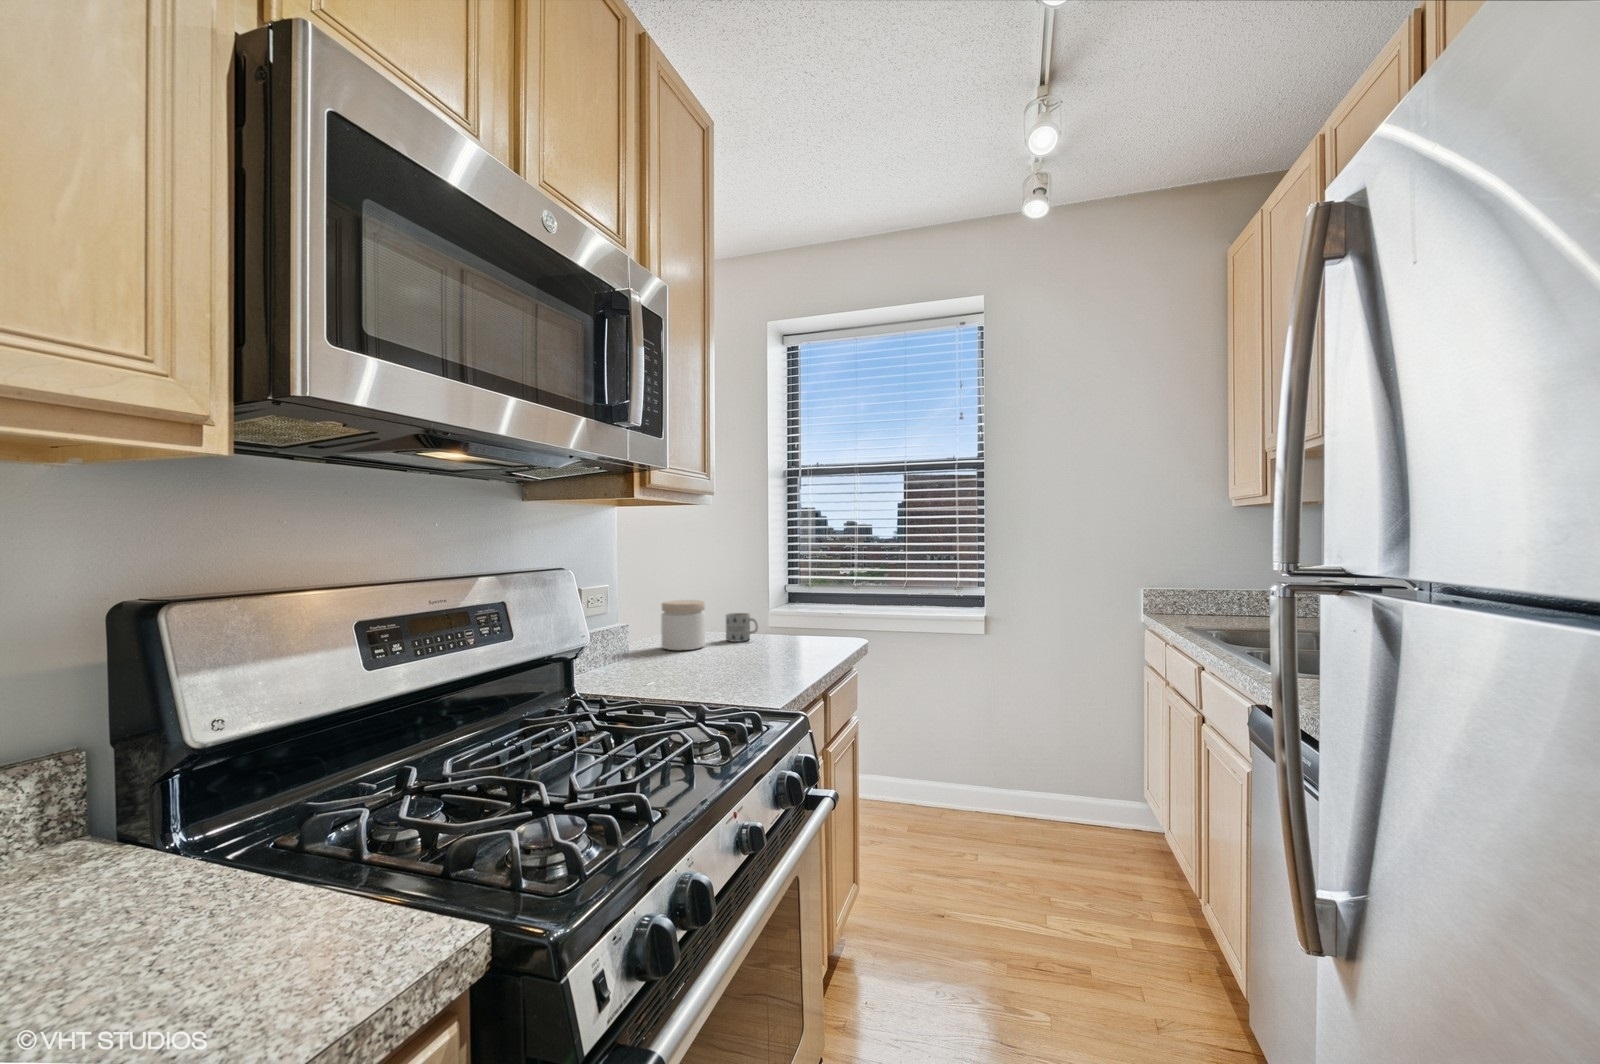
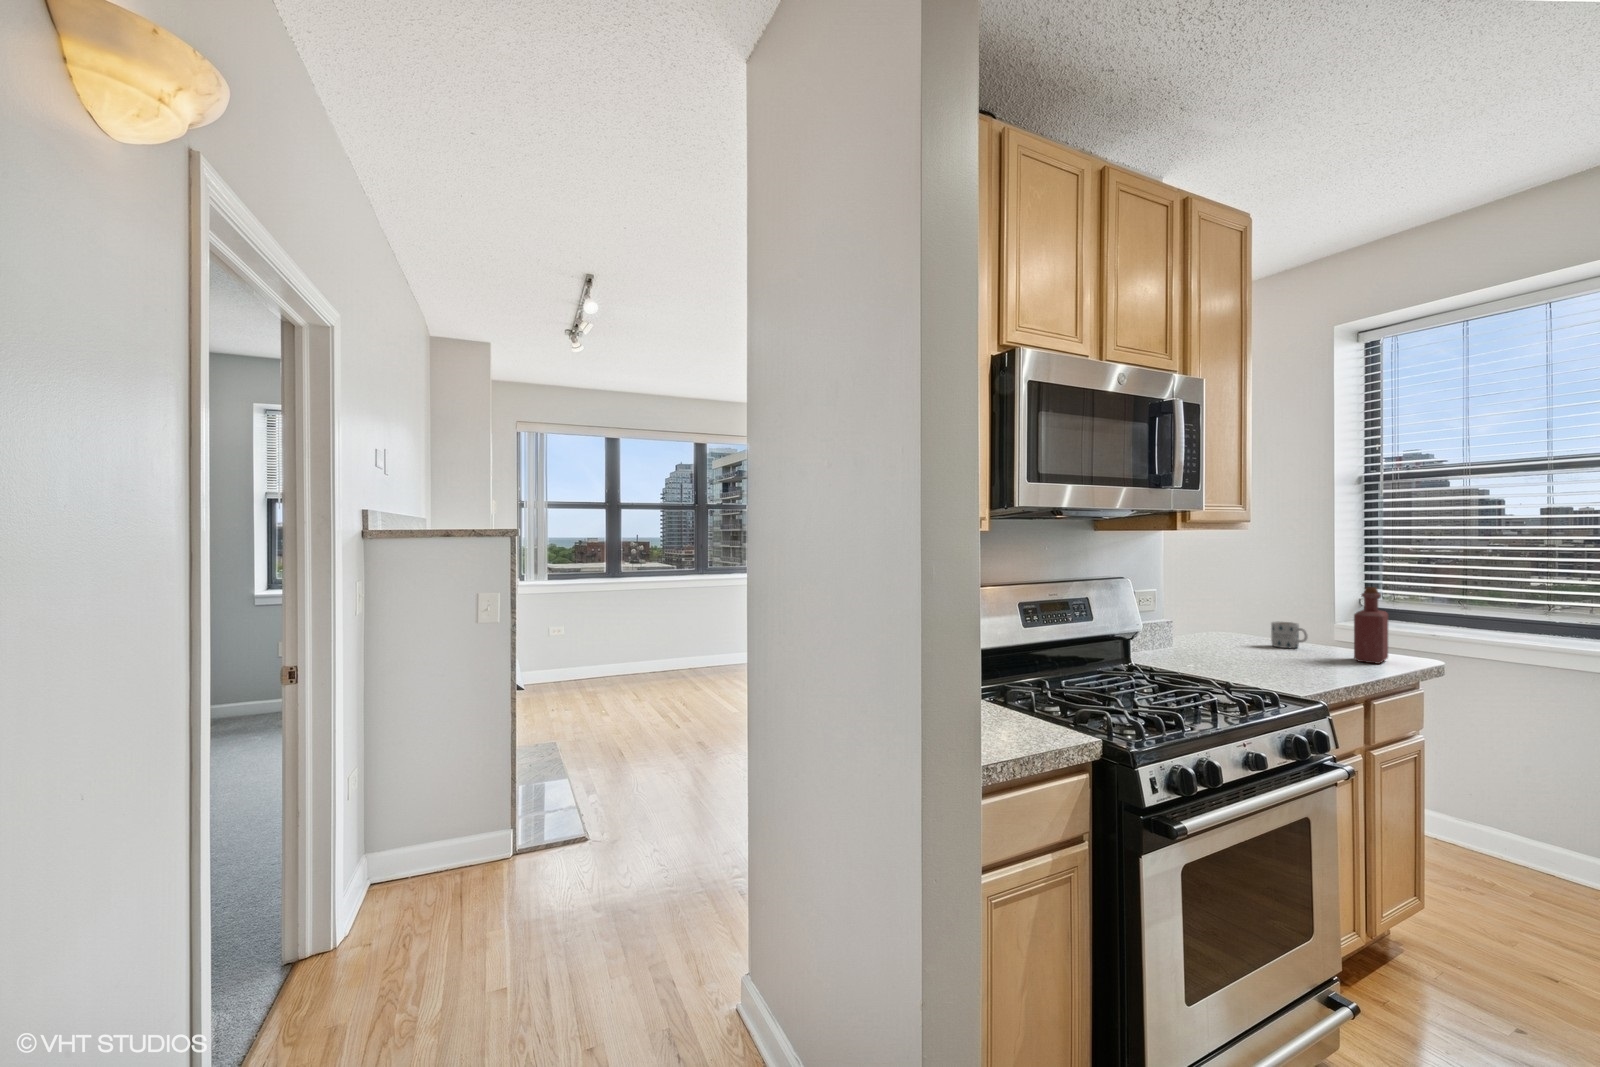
bottle: none [802,570,826,649] -> present [1354,587,1388,664]
jar: present [661,600,705,651] -> none [1204,606,1248,649]

